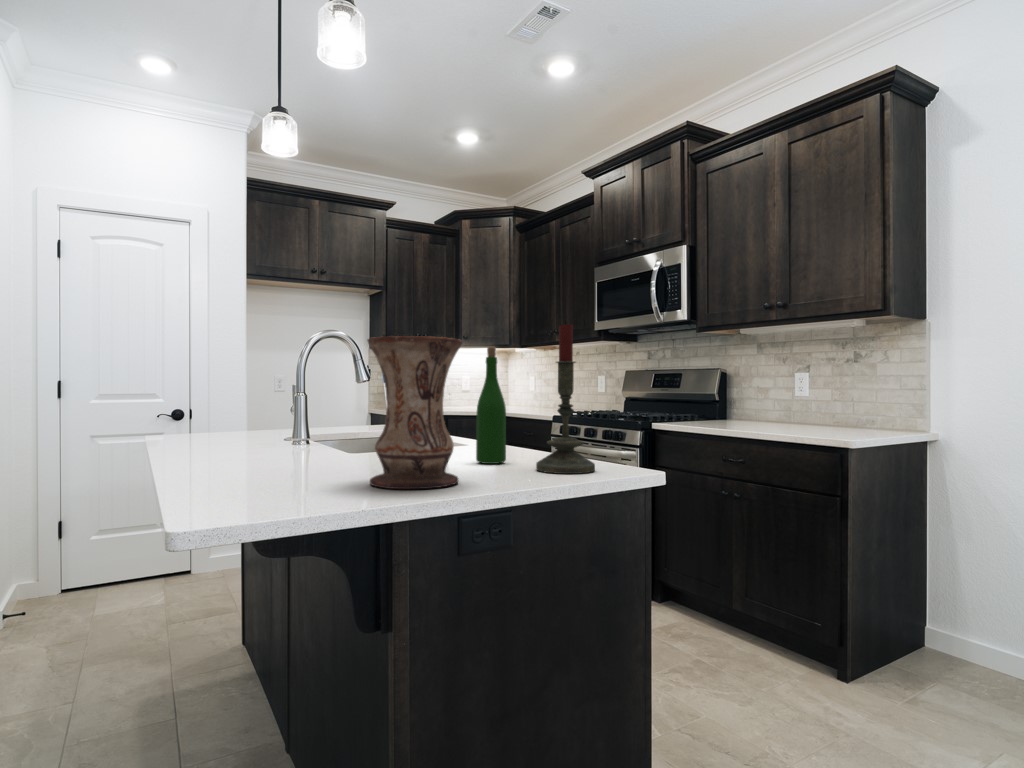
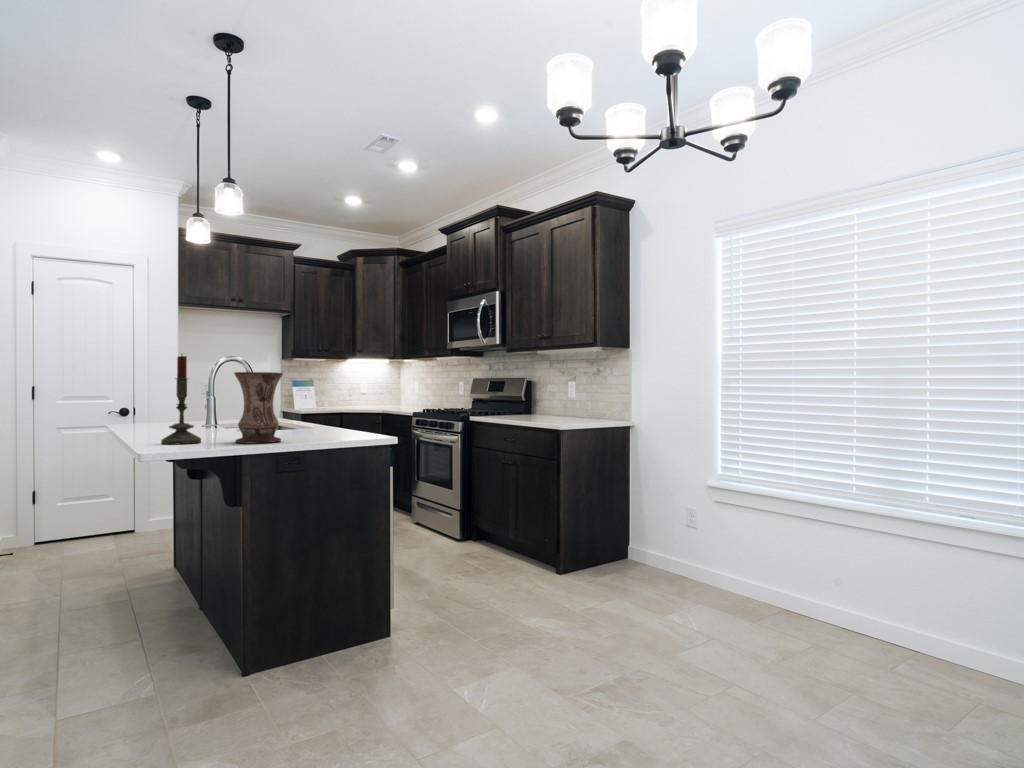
candle: present [536,321,595,474] -> present [161,355,201,444]
wine bottle: present [476,346,506,464] -> none [307,372,324,436]

